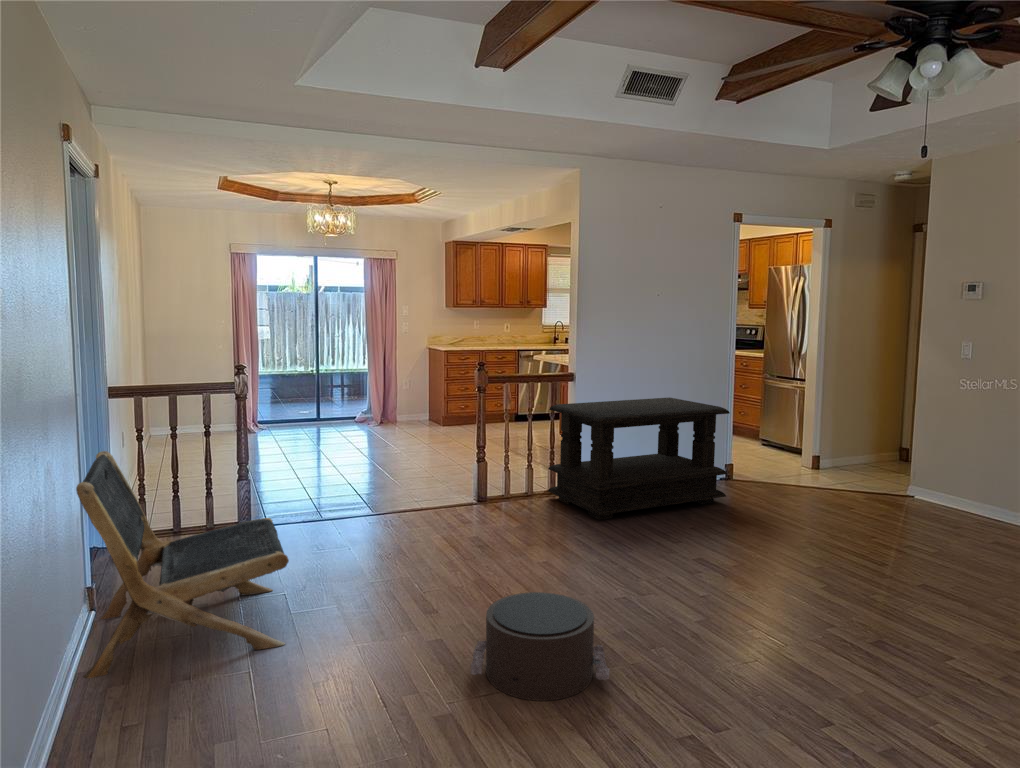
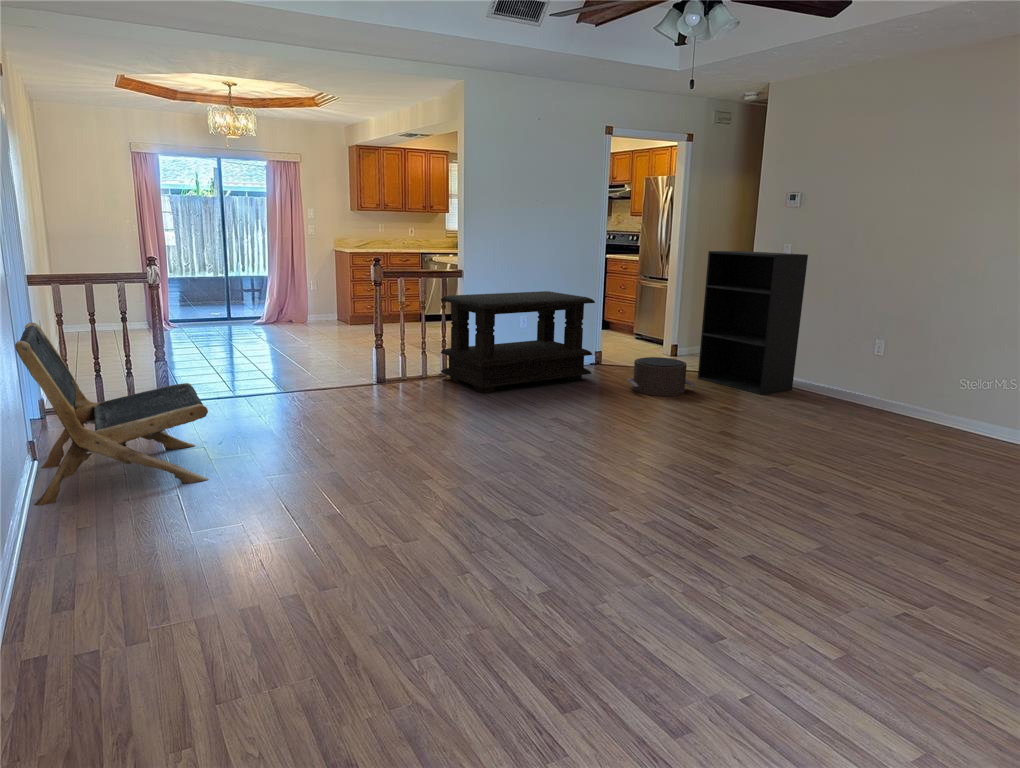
bookshelf: none [857,352,999,530] -> present [698,251,808,395]
pouf: present [471,592,609,701] -> present [627,357,696,396]

